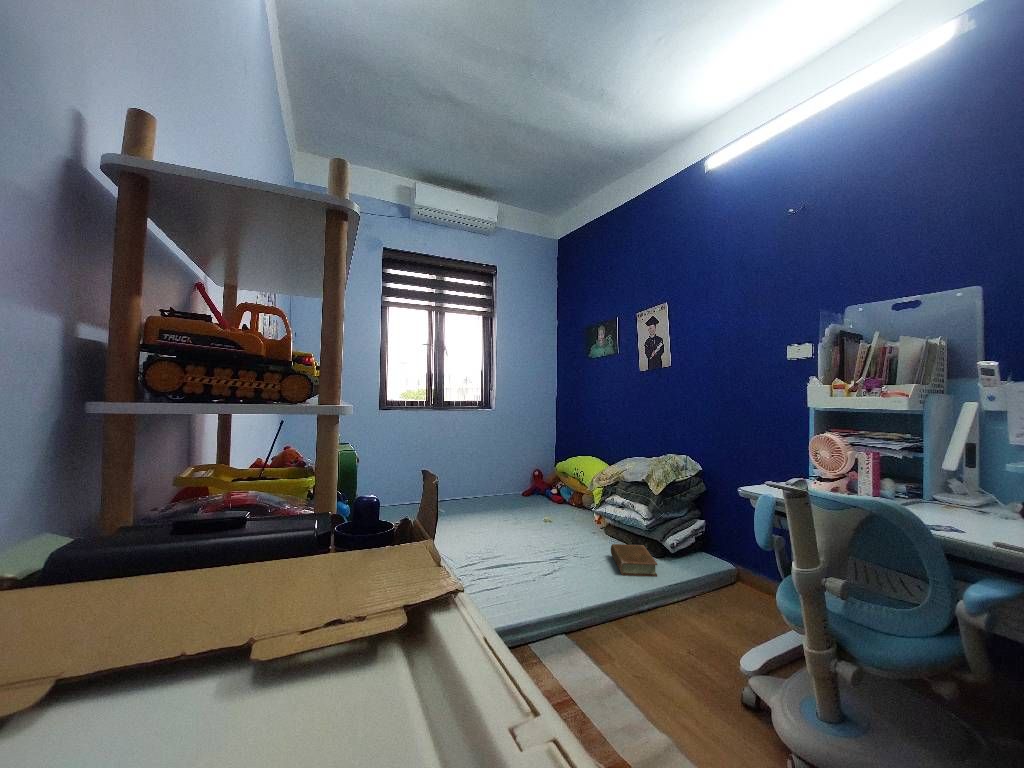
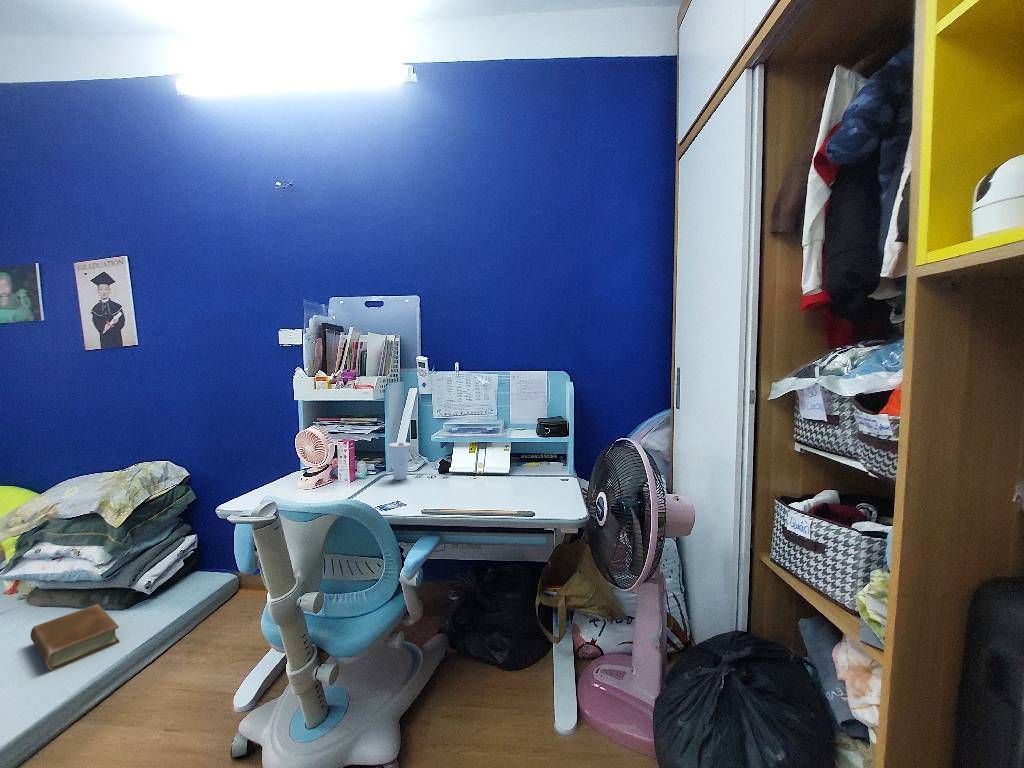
cup: none [932,464,970,511] -> present [389,442,411,480]

